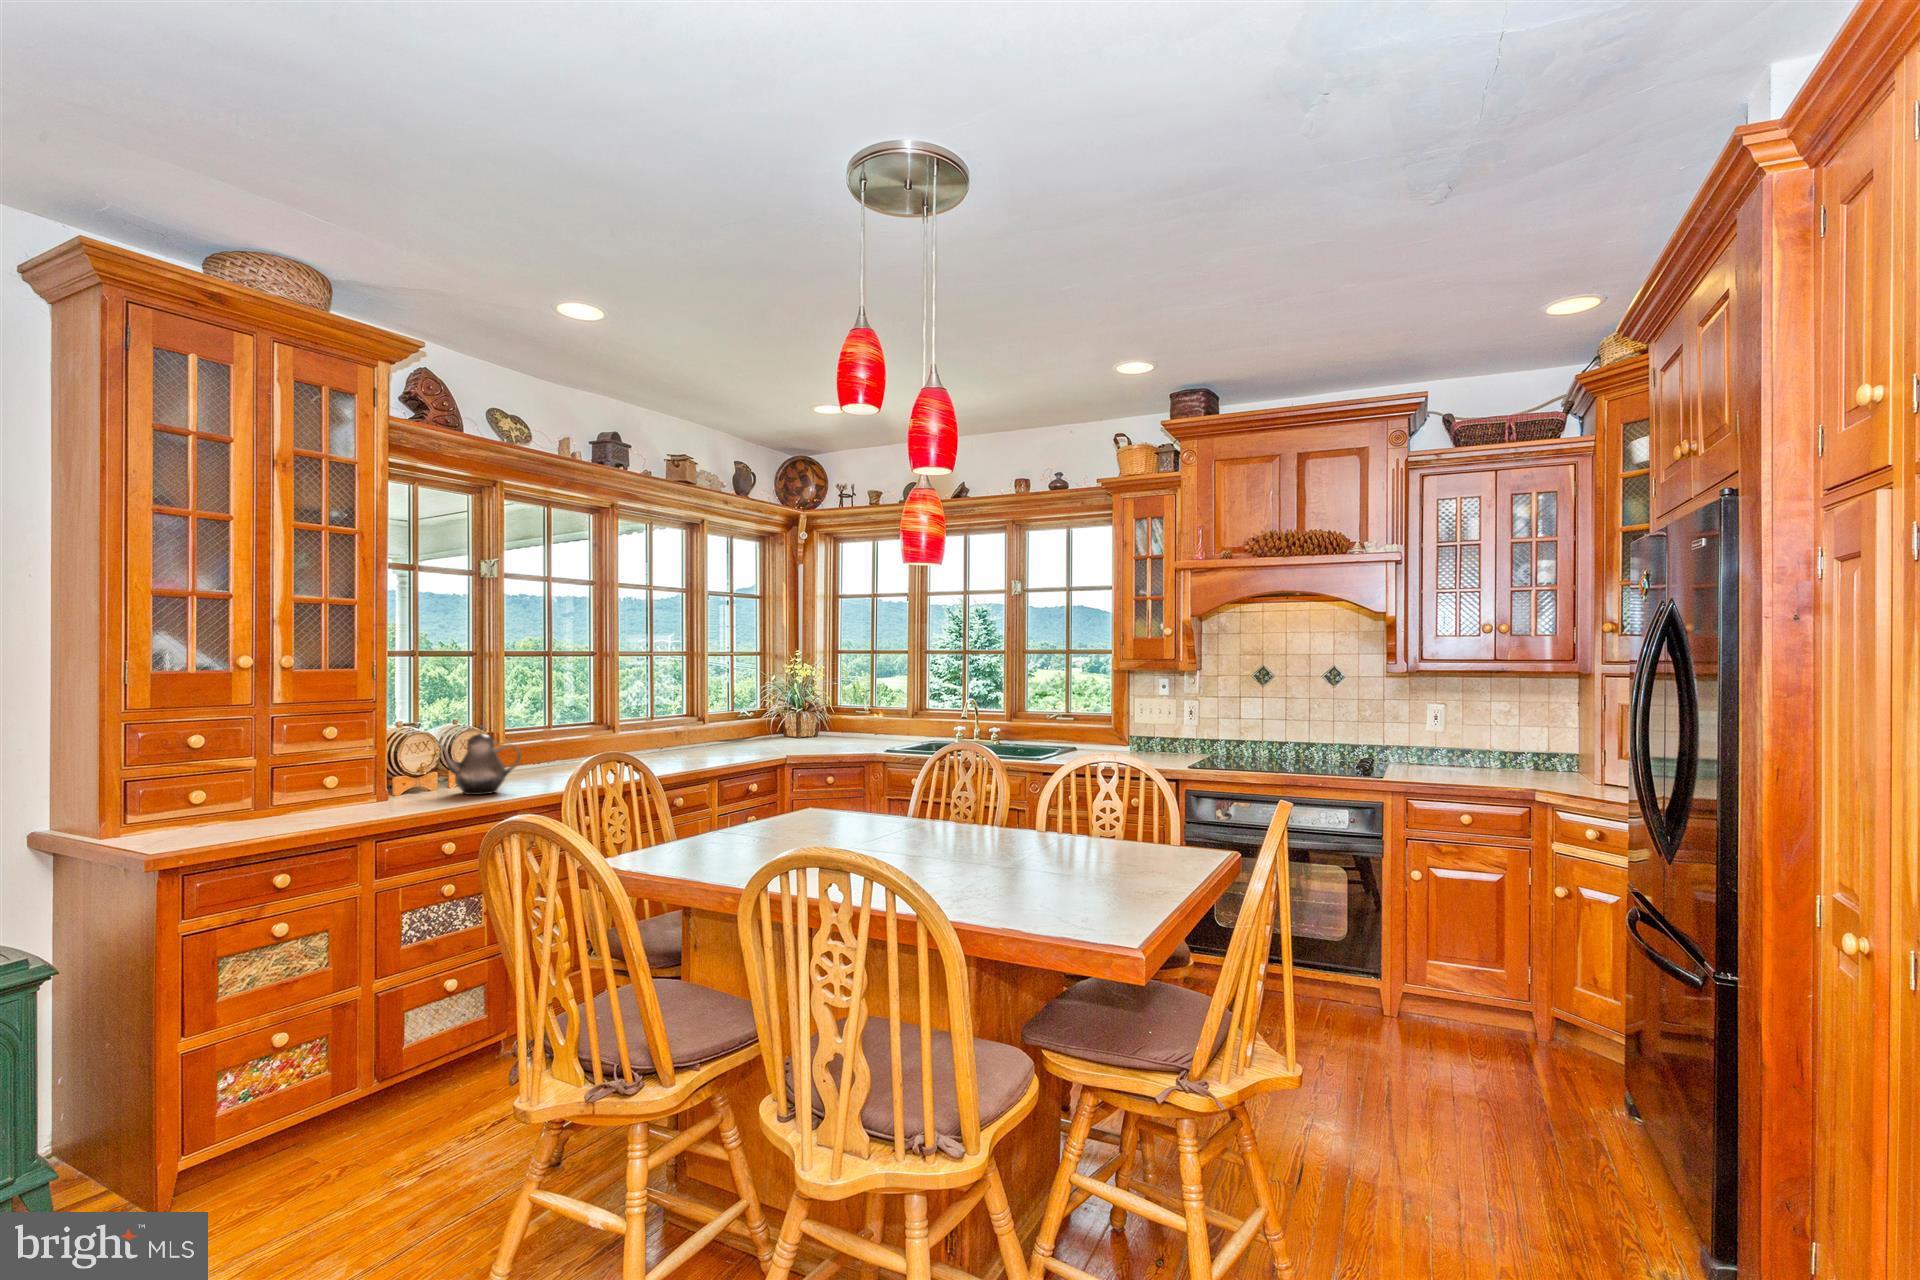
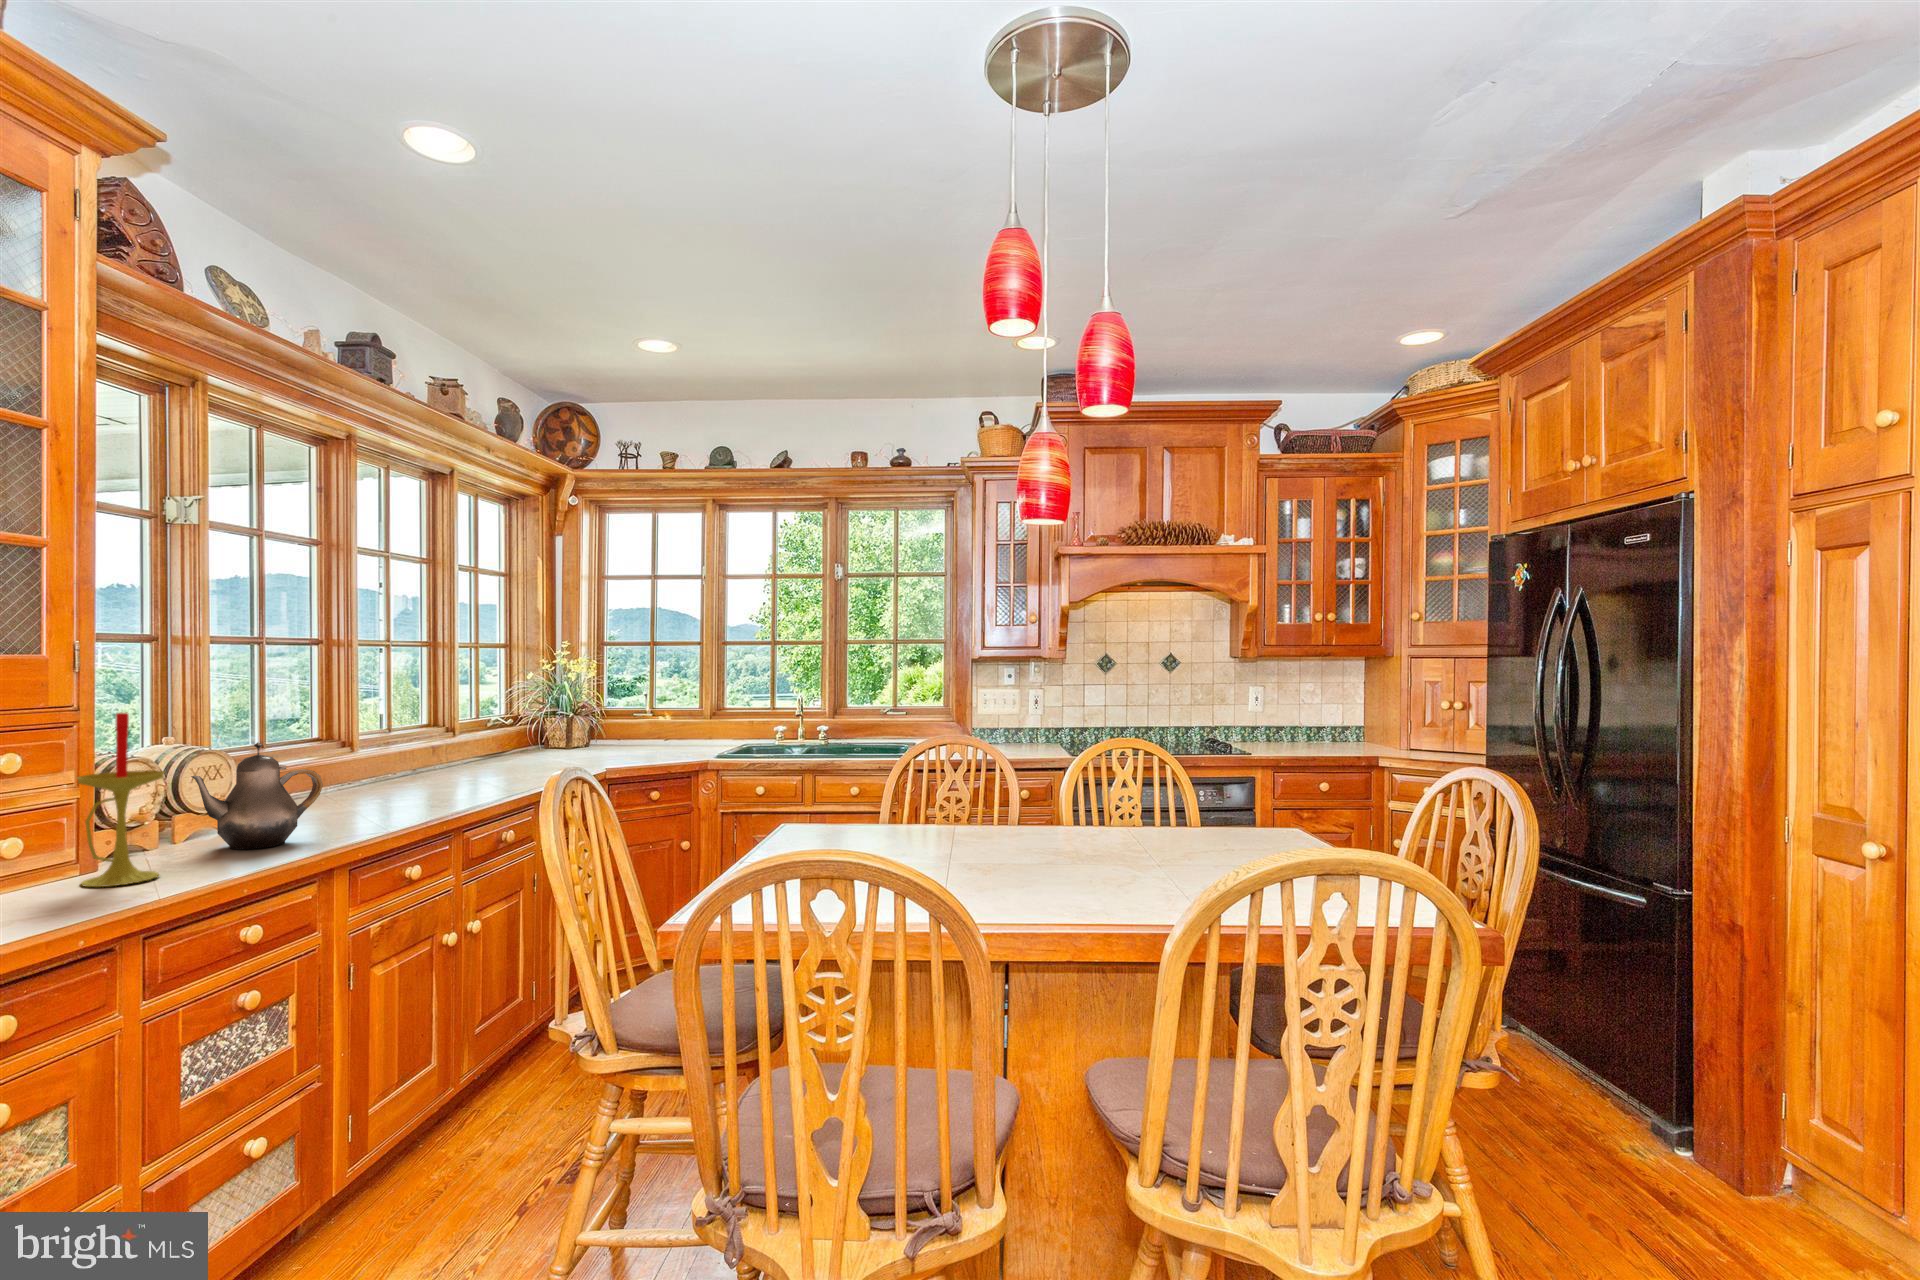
candle: none [356,702,407,809] -> present [77,713,164,887]

